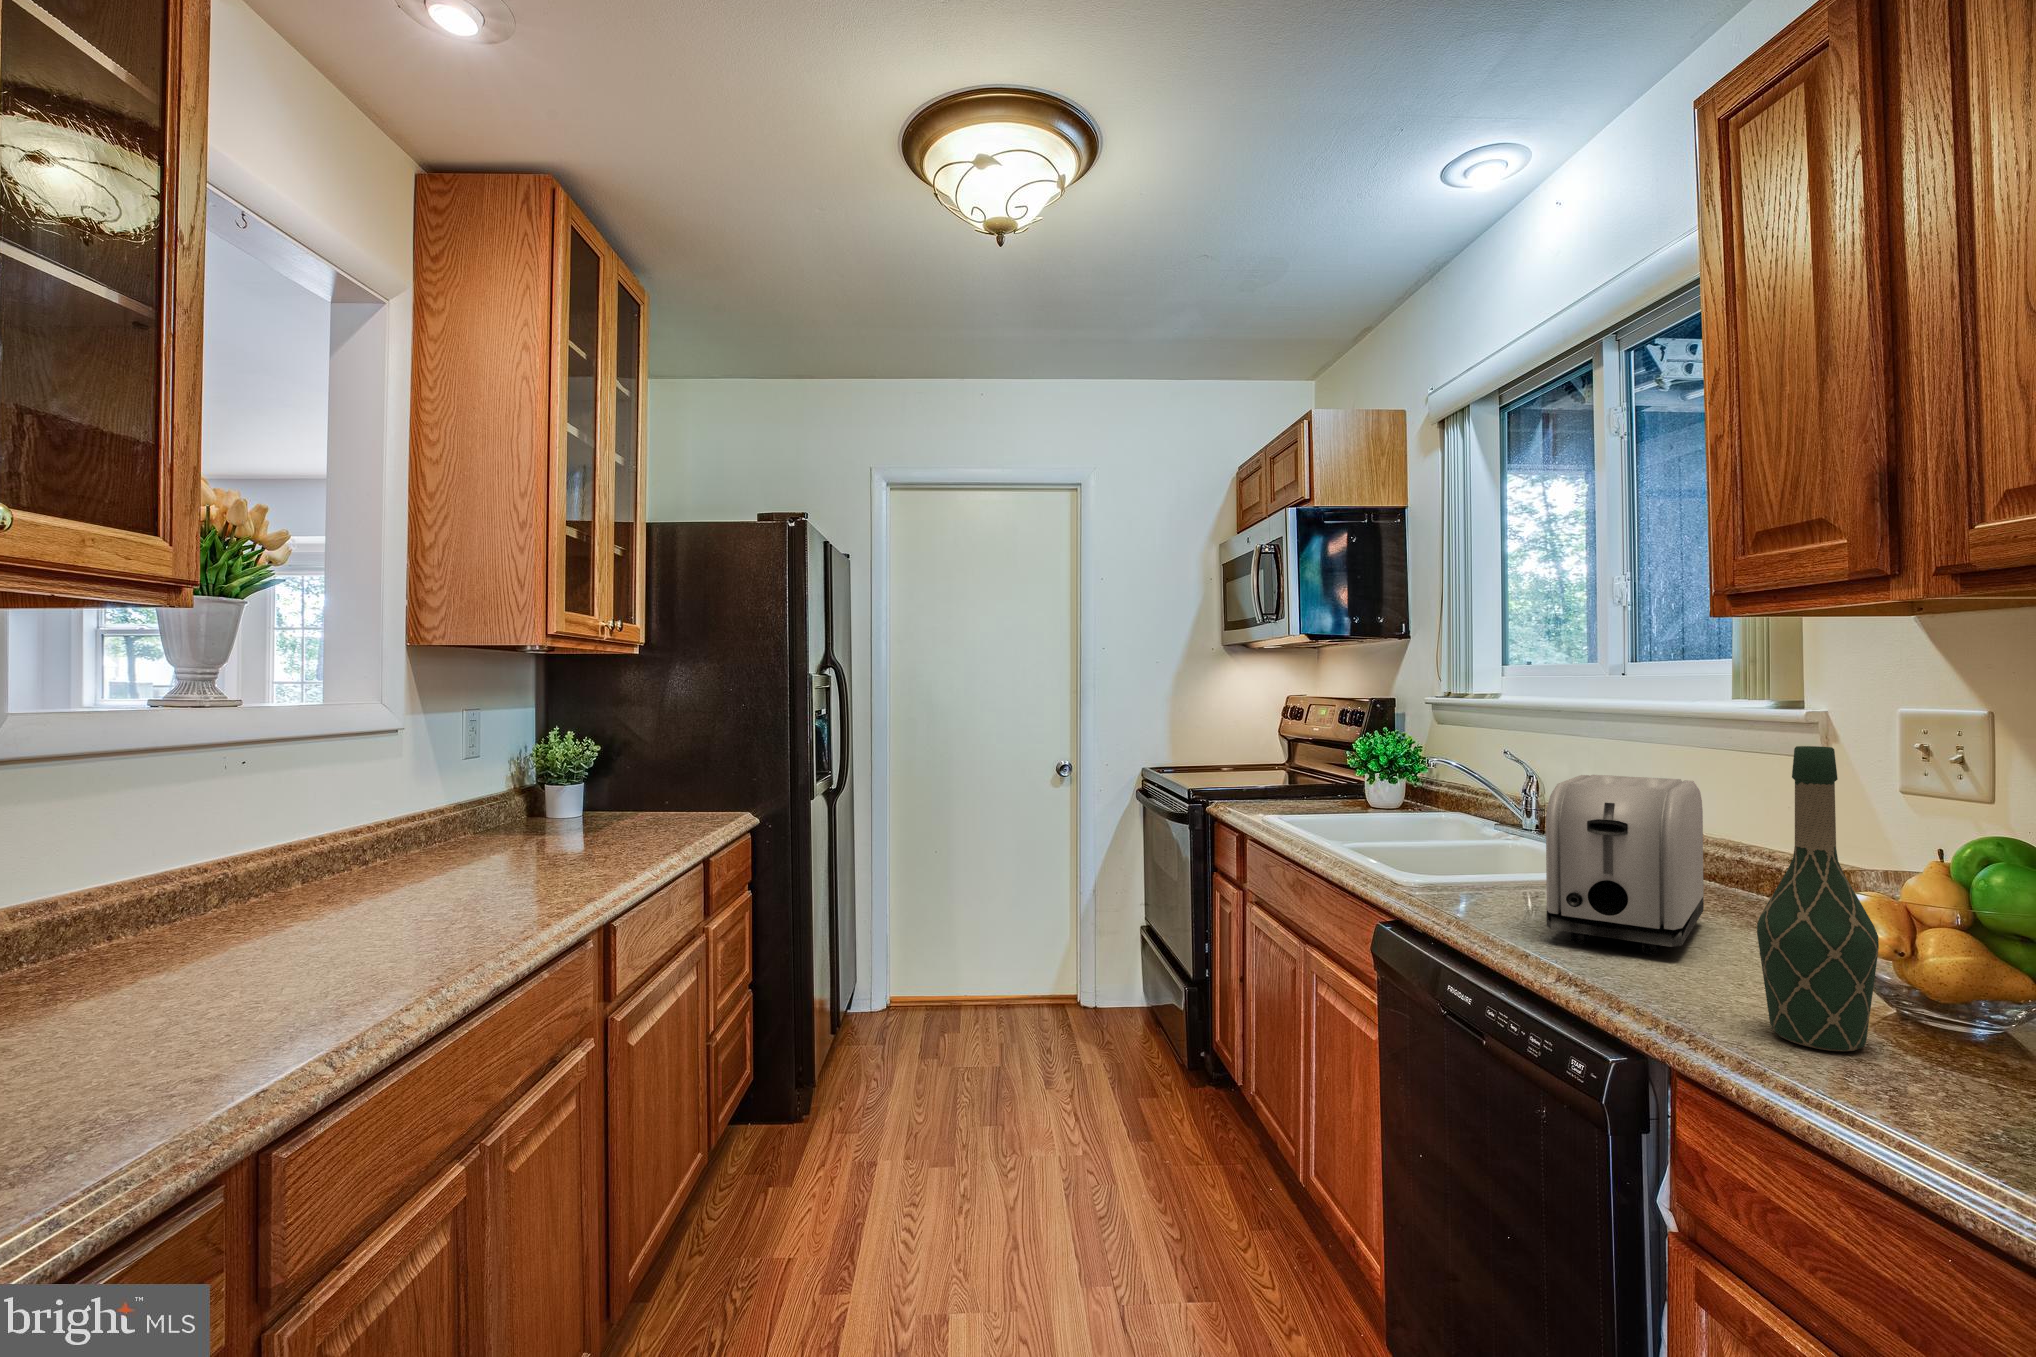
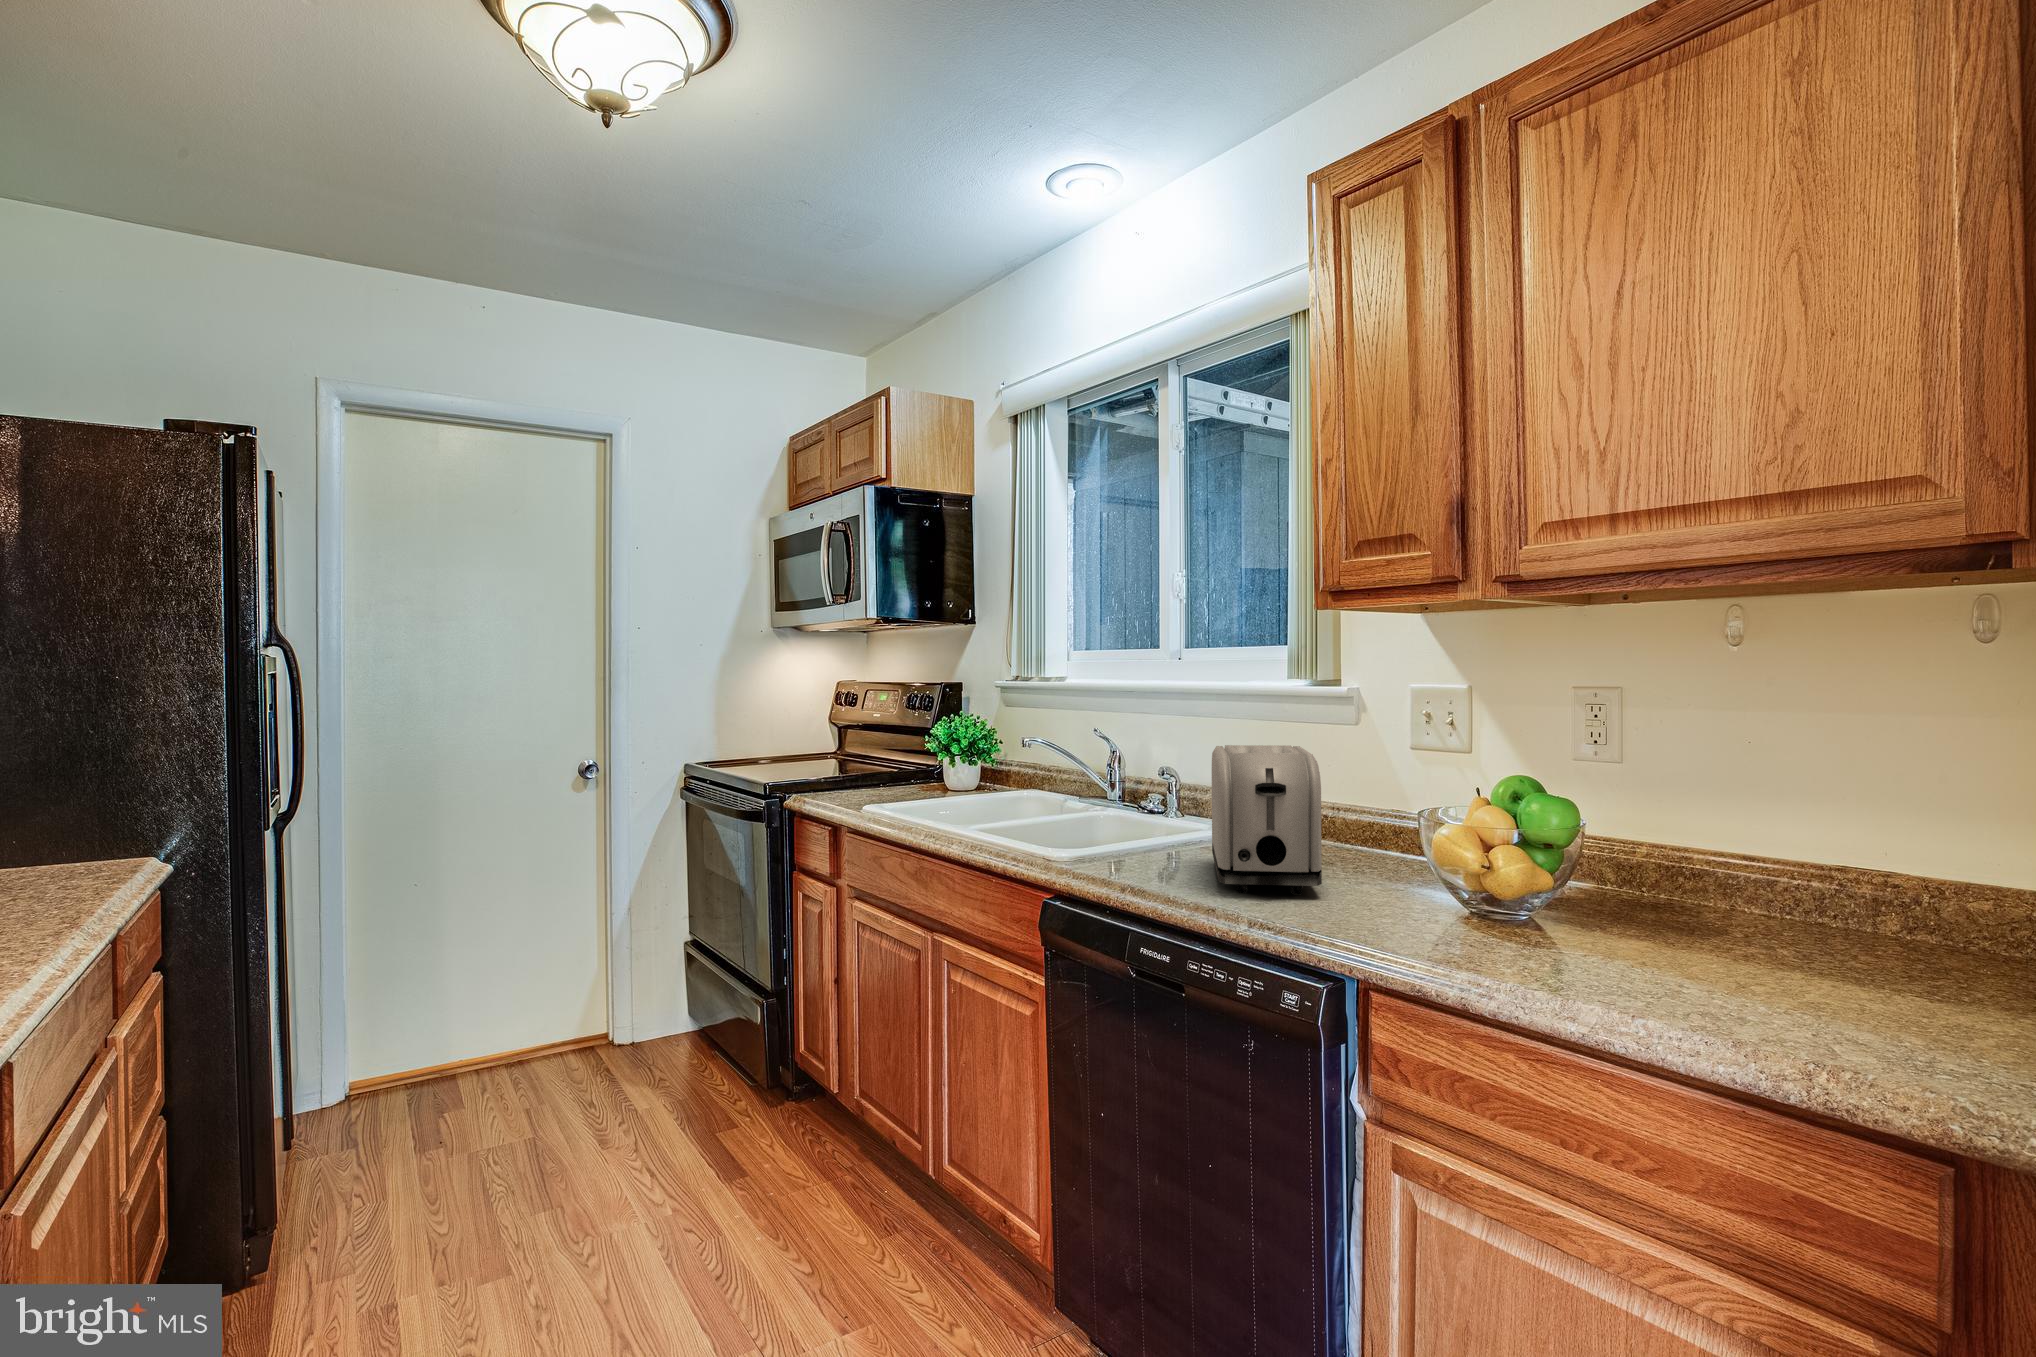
wine bottle: present [1757,746,1879,1051] -> none [1423,712,1504,950]

